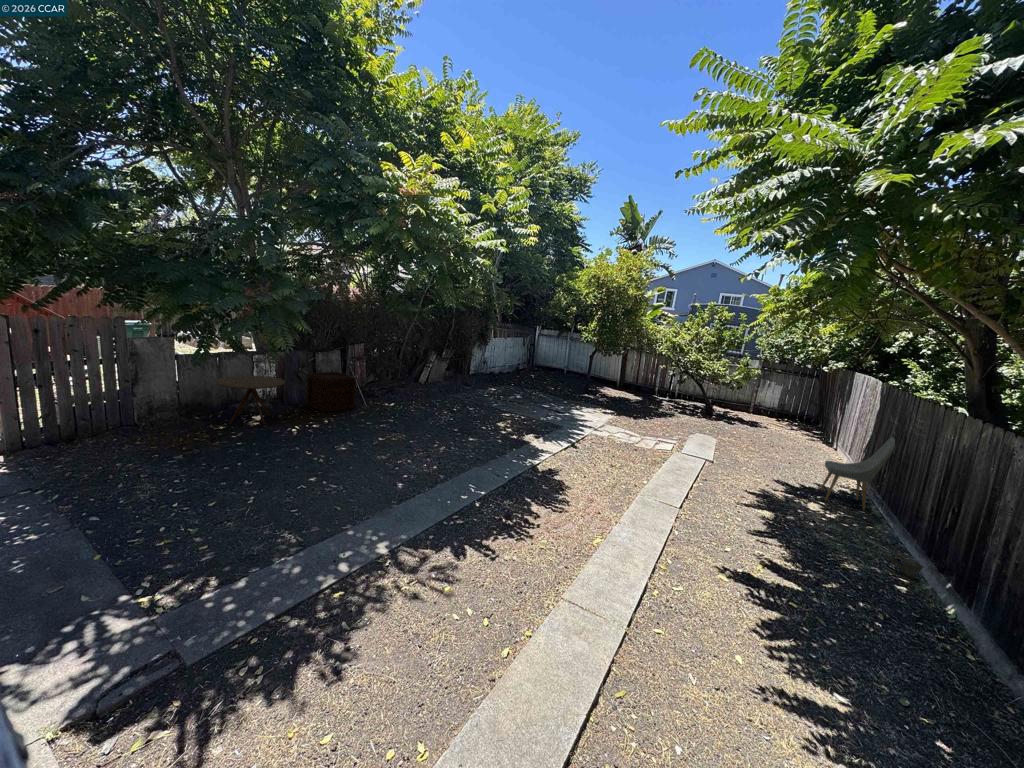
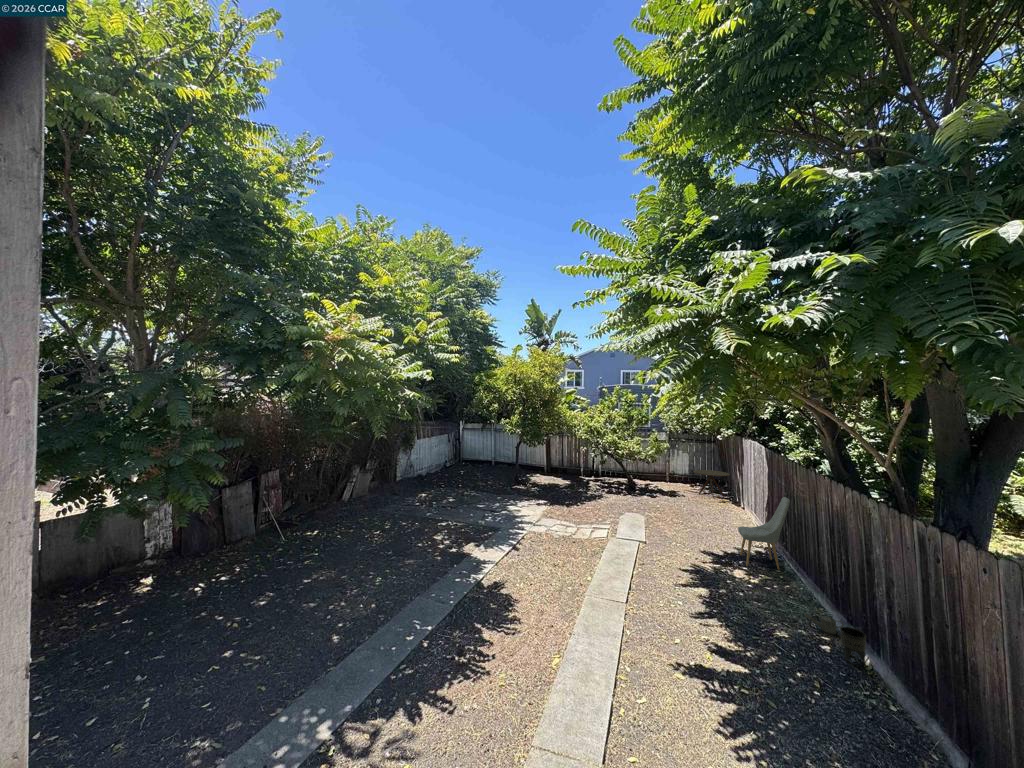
wooden crate: present [306,372,356,412] -> none [210,505,272,557]
round table: present [215,376,285,424] -> present [693,470,730,496]
planter: none [923,572,959,613] -> present [840,627,866,664]

